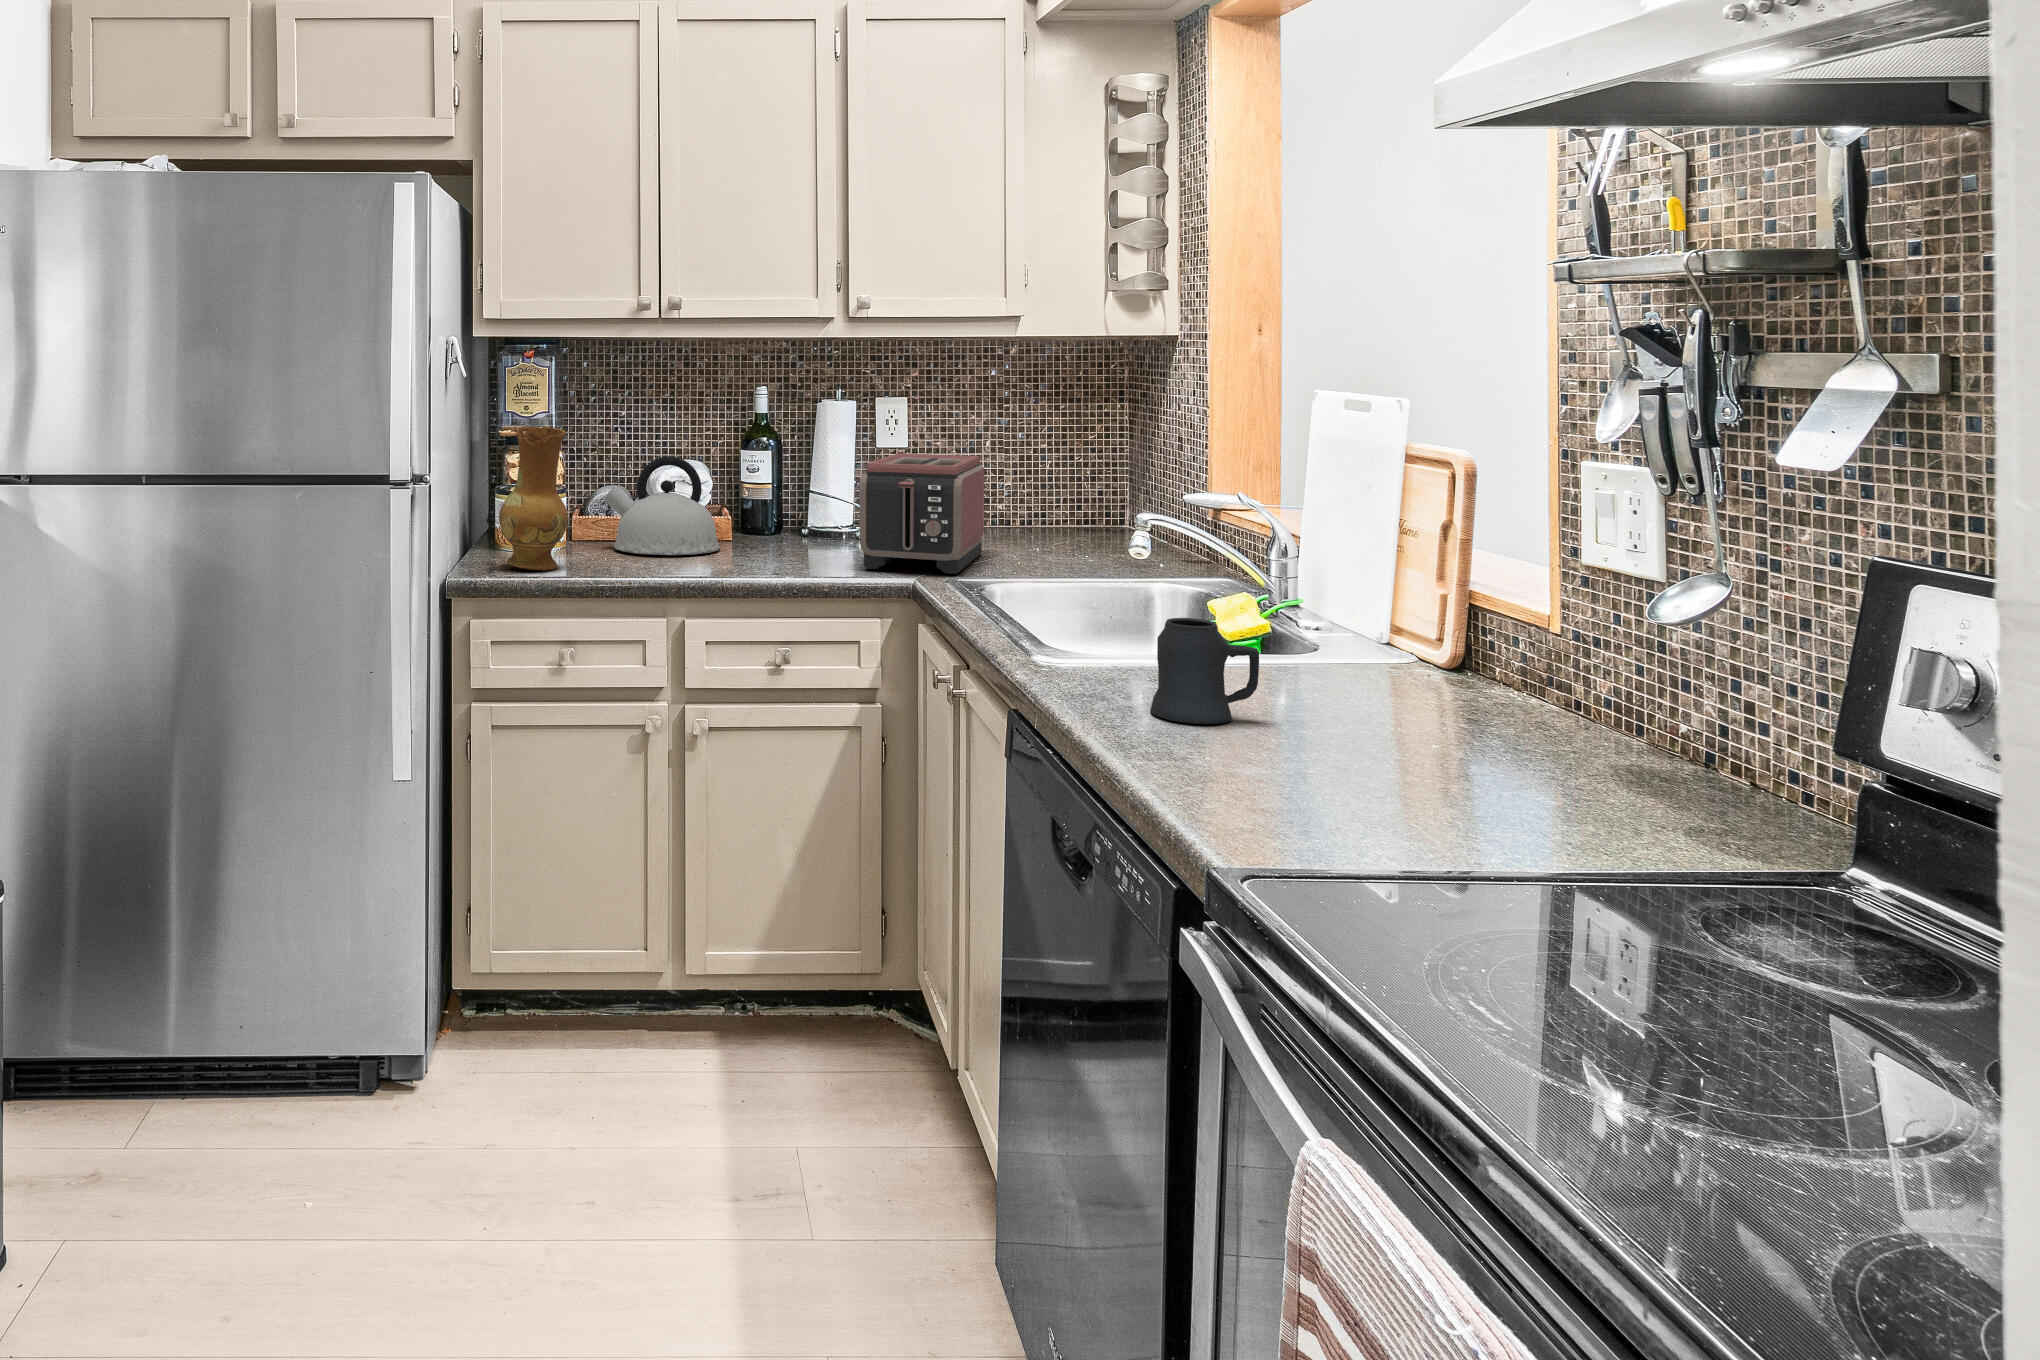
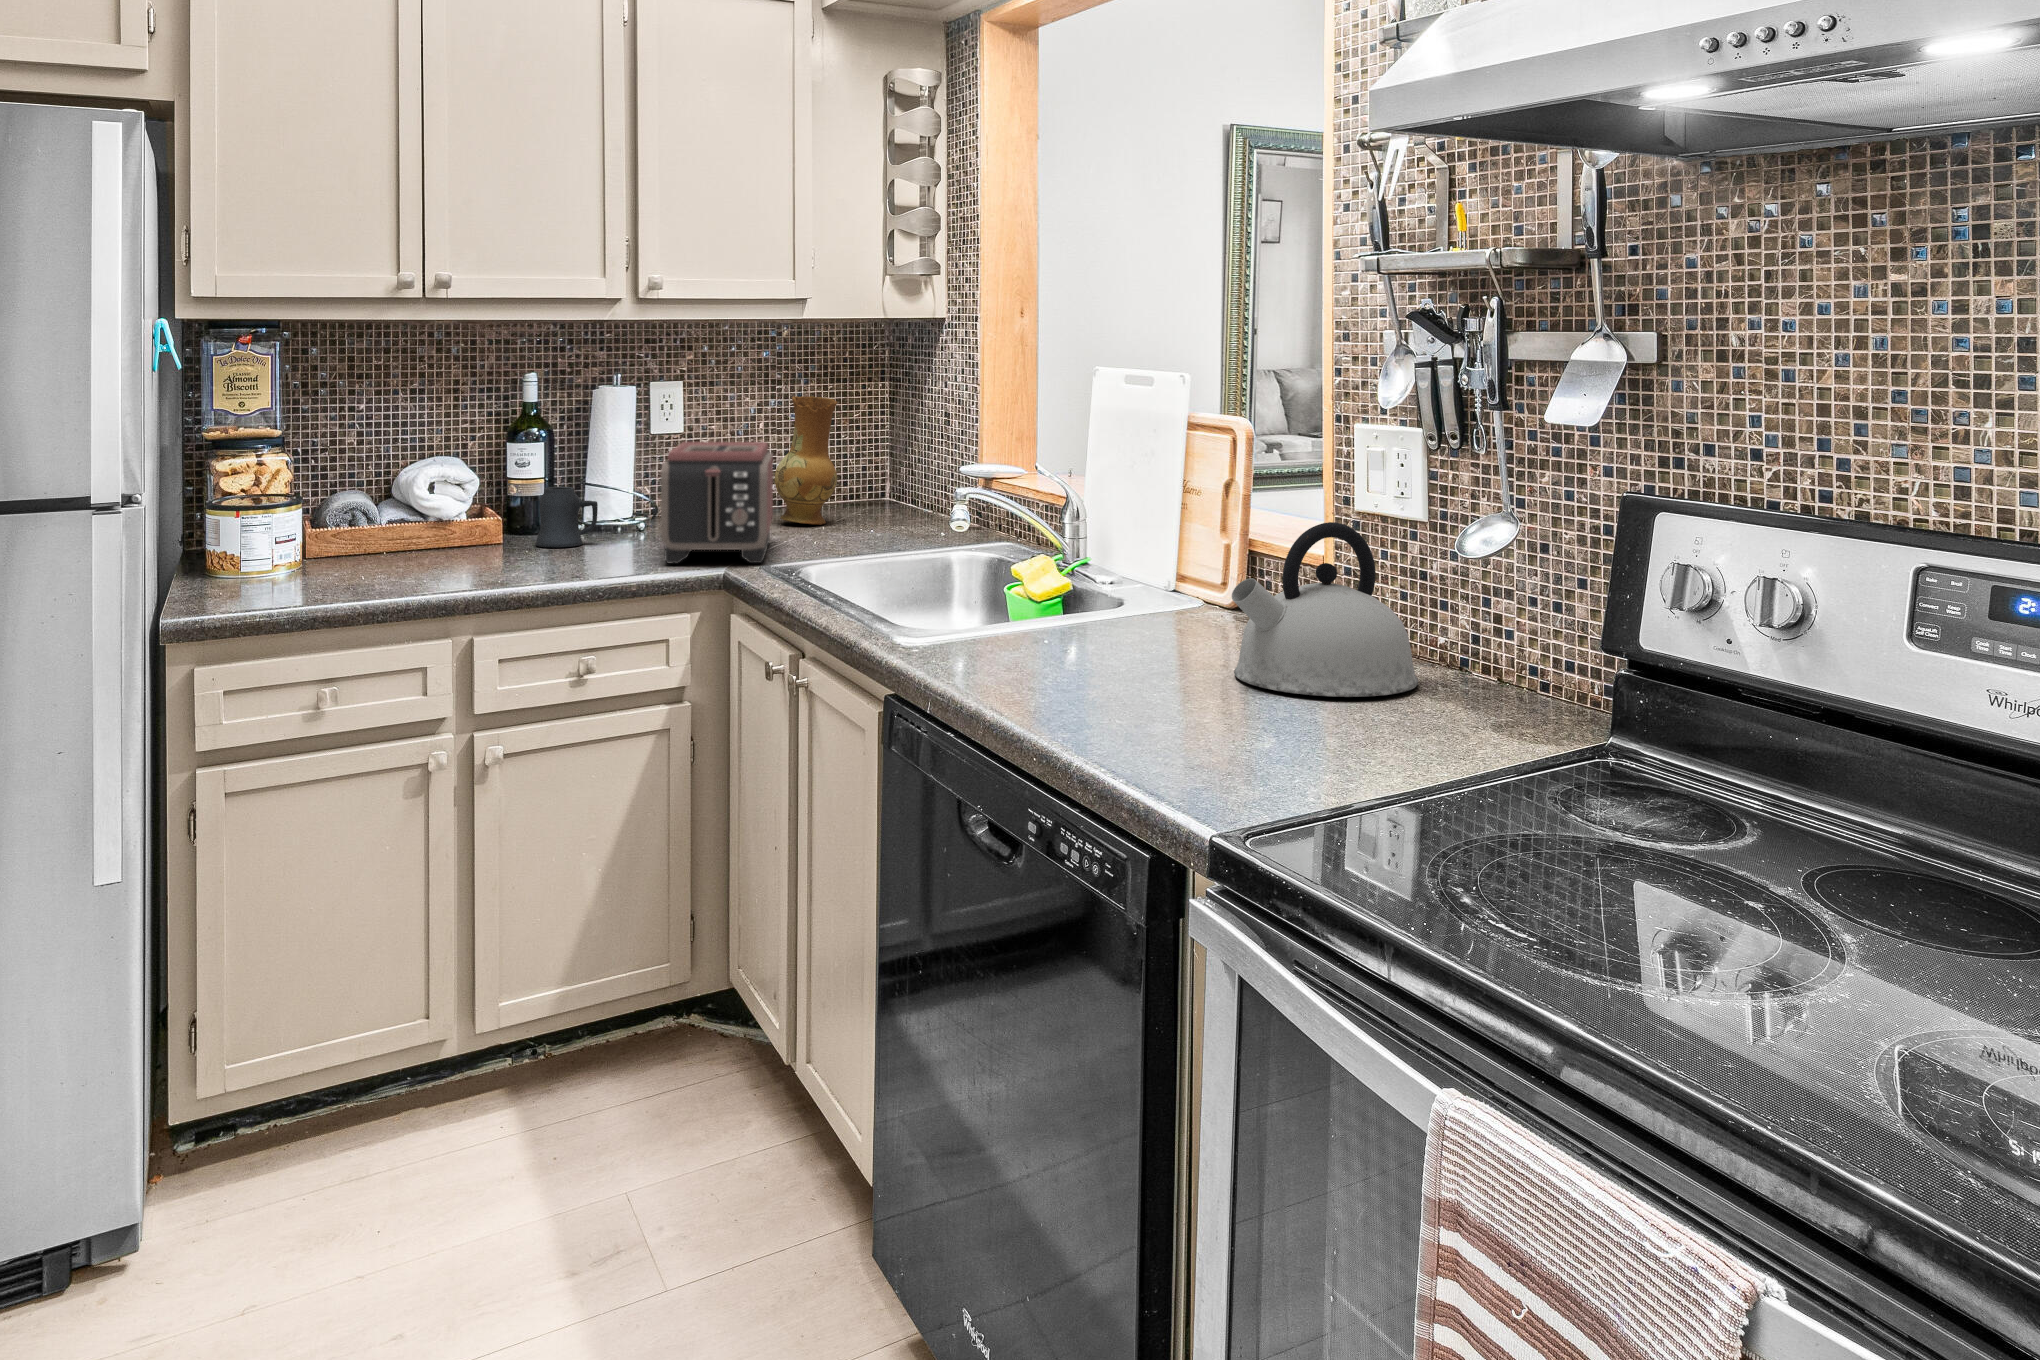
ceramic jug: present [499,427,568,571] -> present [775,396,837,525]
kettle: present [604,456,720,555] -> present [1232,522,1418,697]
mug: present [1150,618,1259,724] -> present [536,487,598,547]

